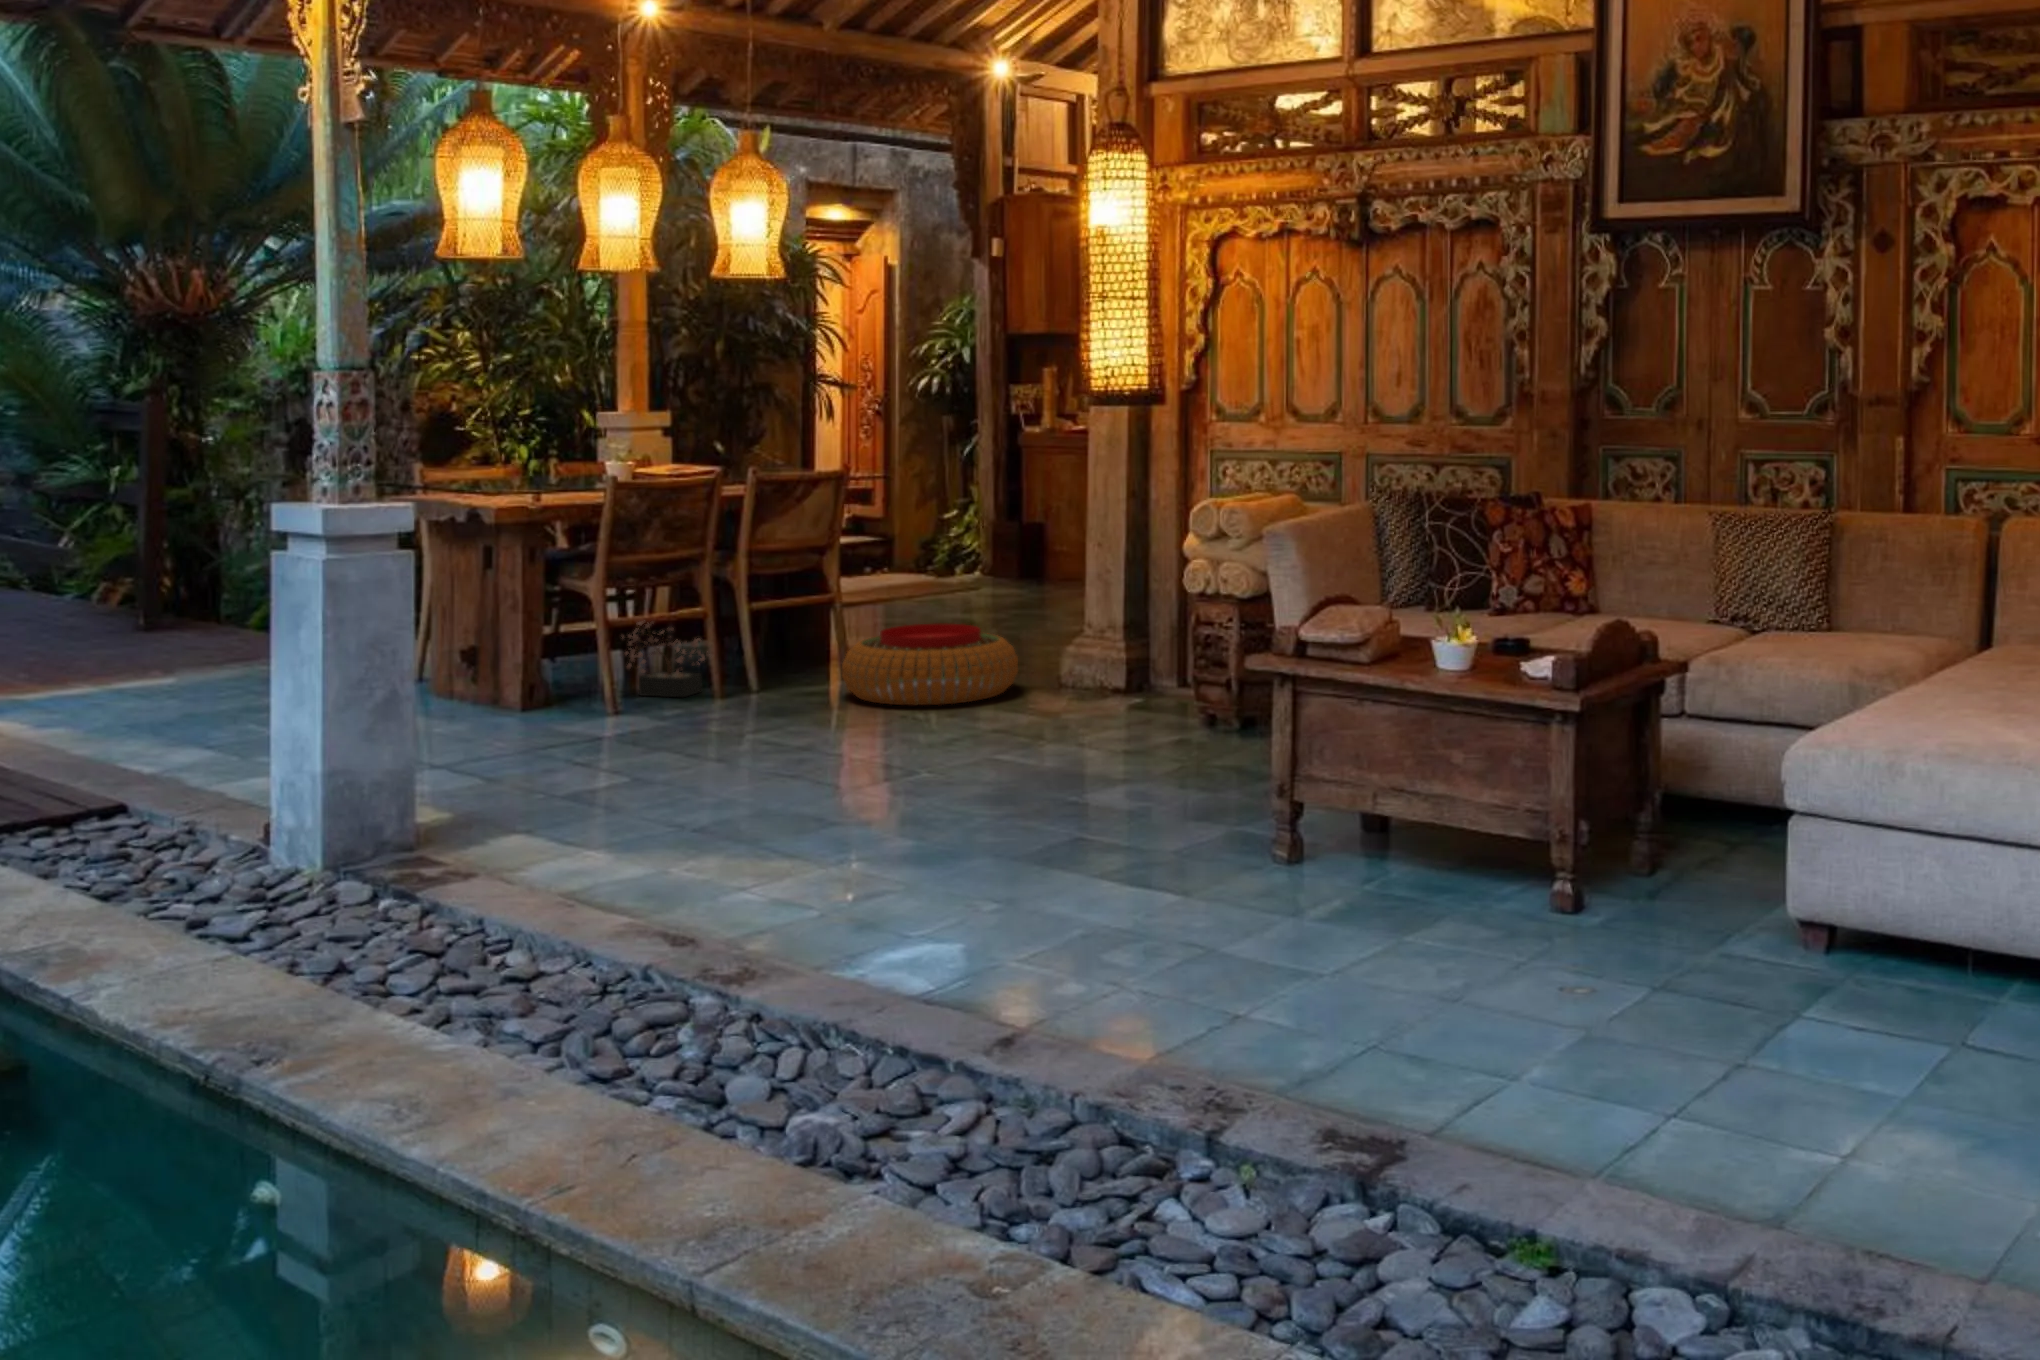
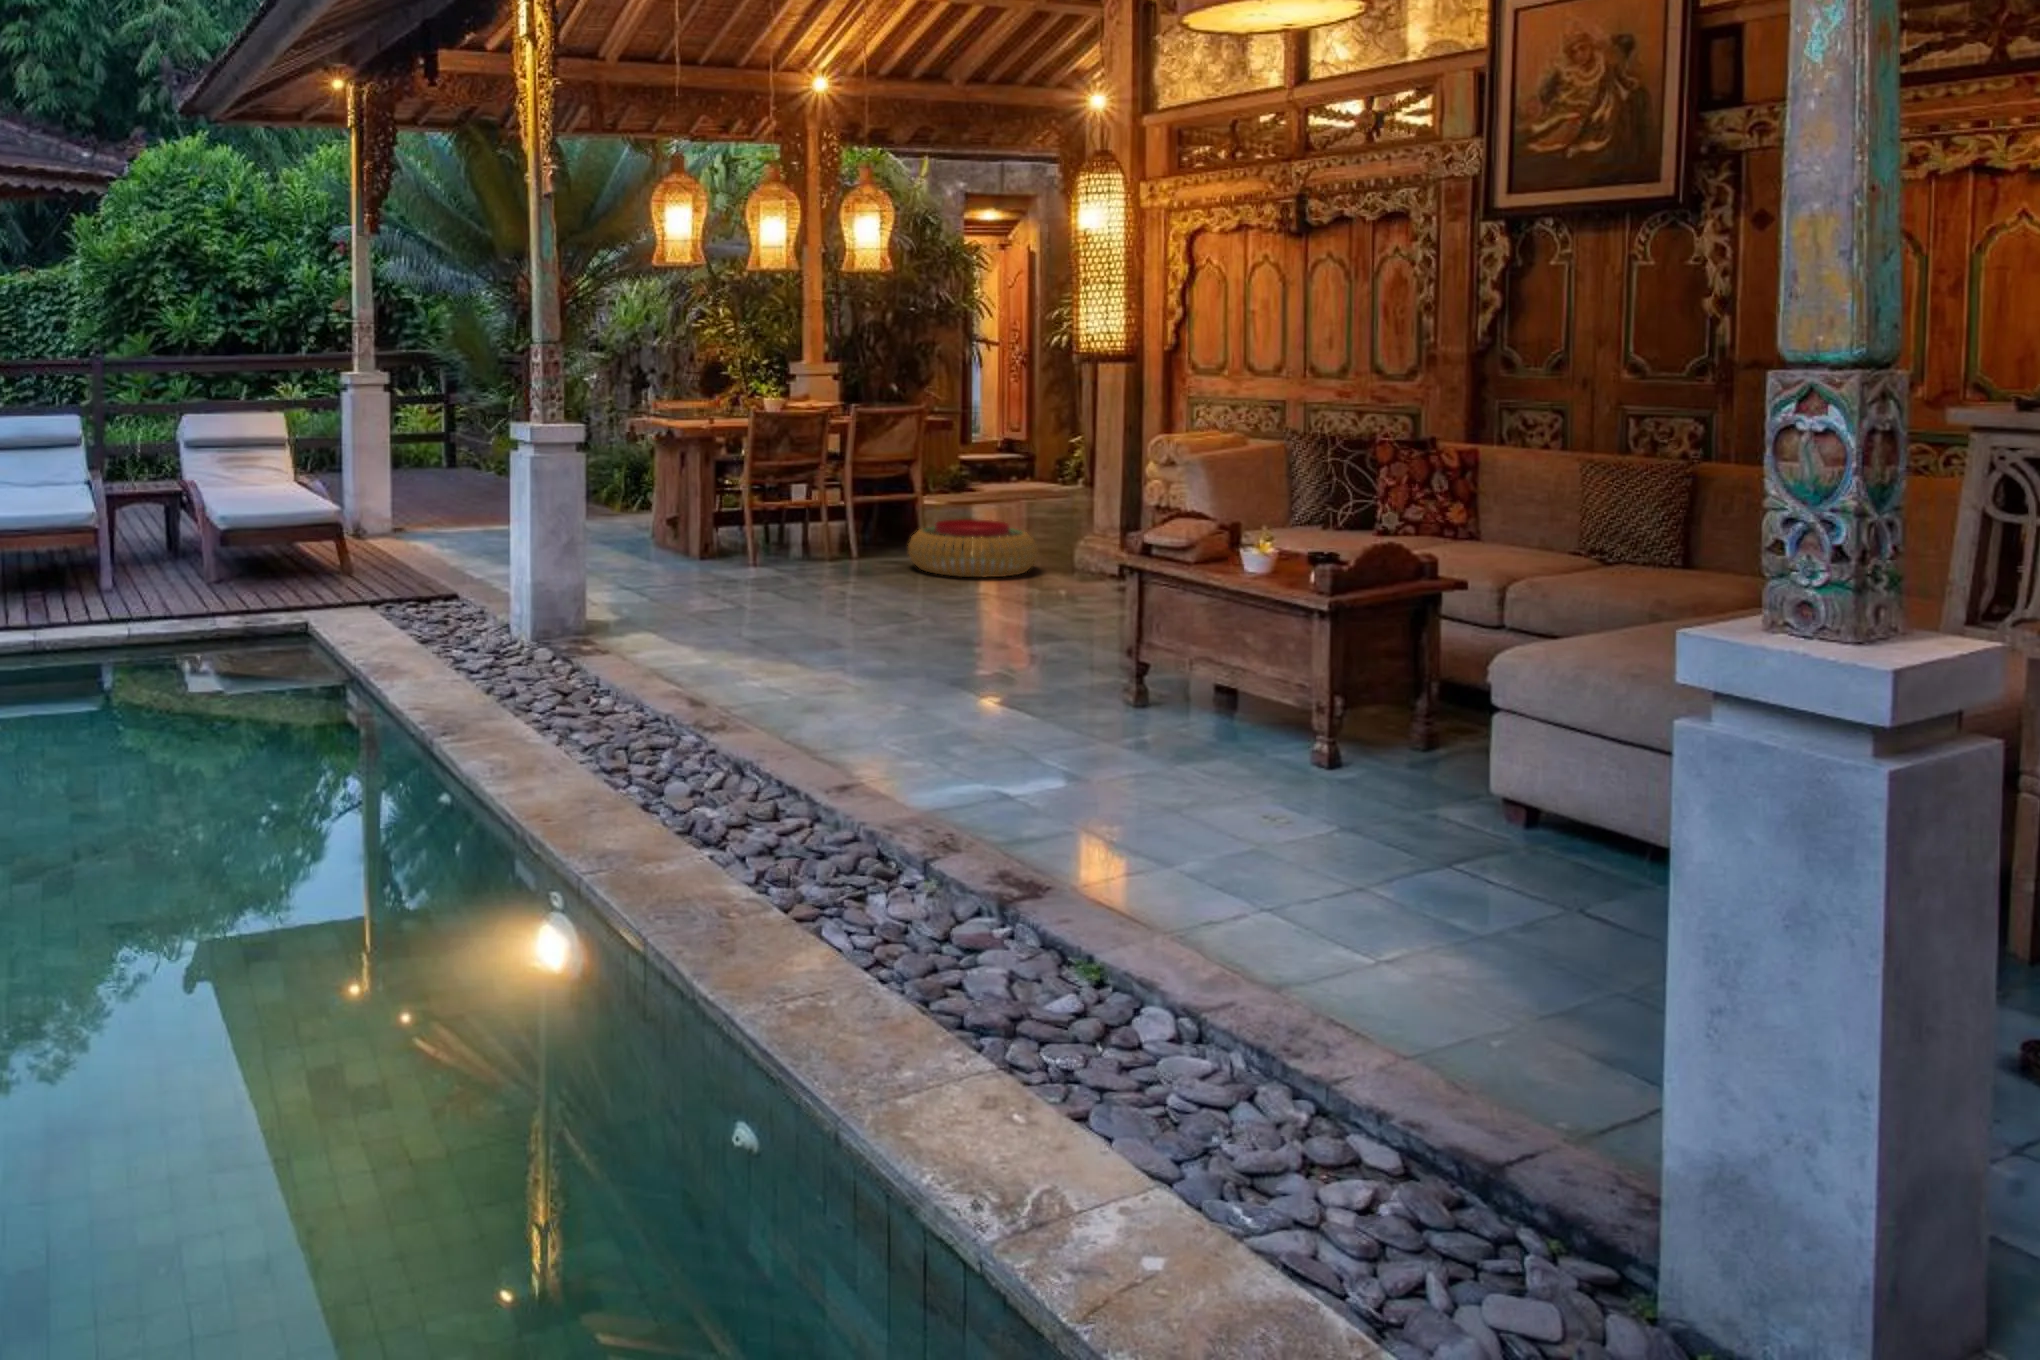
decorative plant: present [626,620,705,697] -> none [768,504,827,557]

